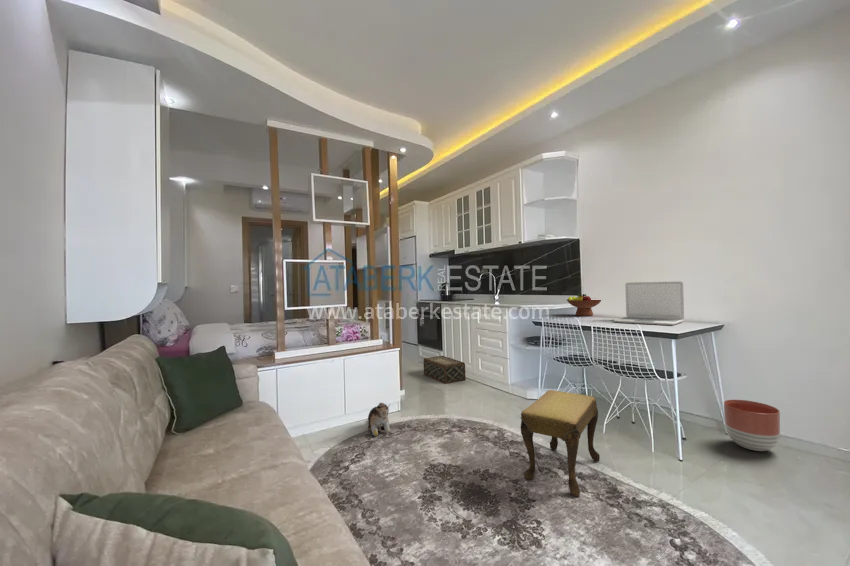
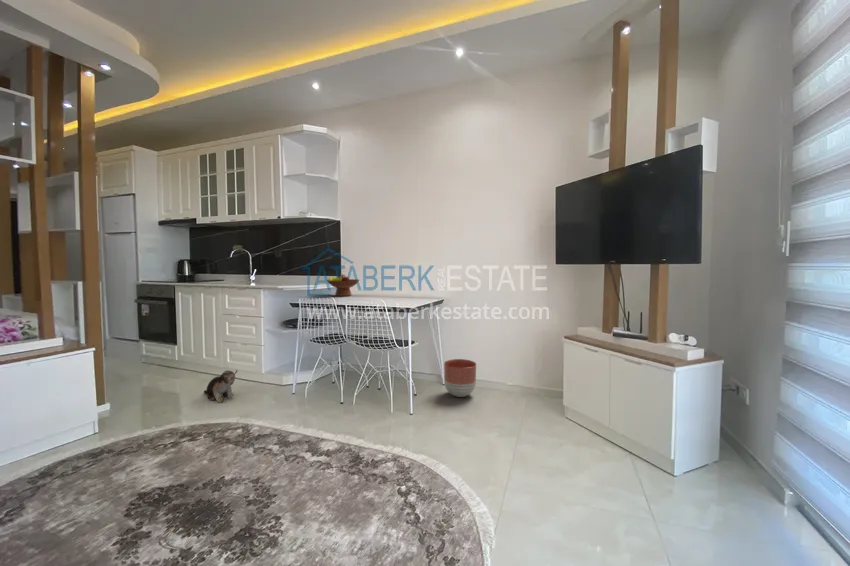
laptop: present [614,282,684,326] -> none [367,264,421,302]
woven basket: present [424,356,466,383] -> none [147,351,209,385]
footstool: present [521,390,600,497] -> none [264,374,347,478]
plush toy: present [368,403,390,436] -> present [204,370,237,402]

